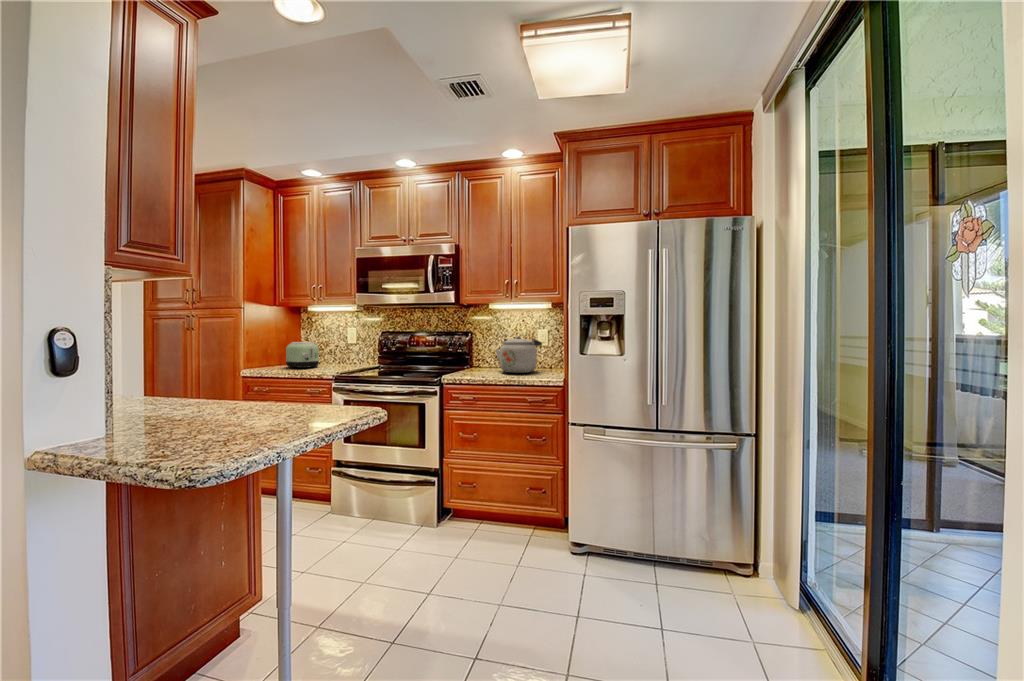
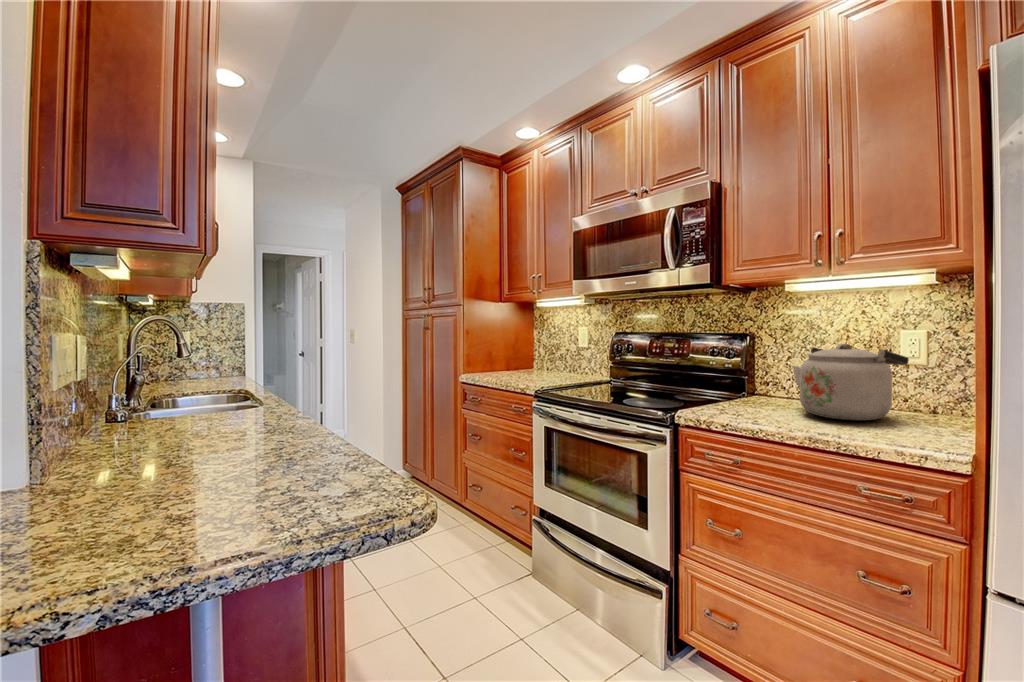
toaster: present [286,342,319,368] -> none [509,345,543,377]

